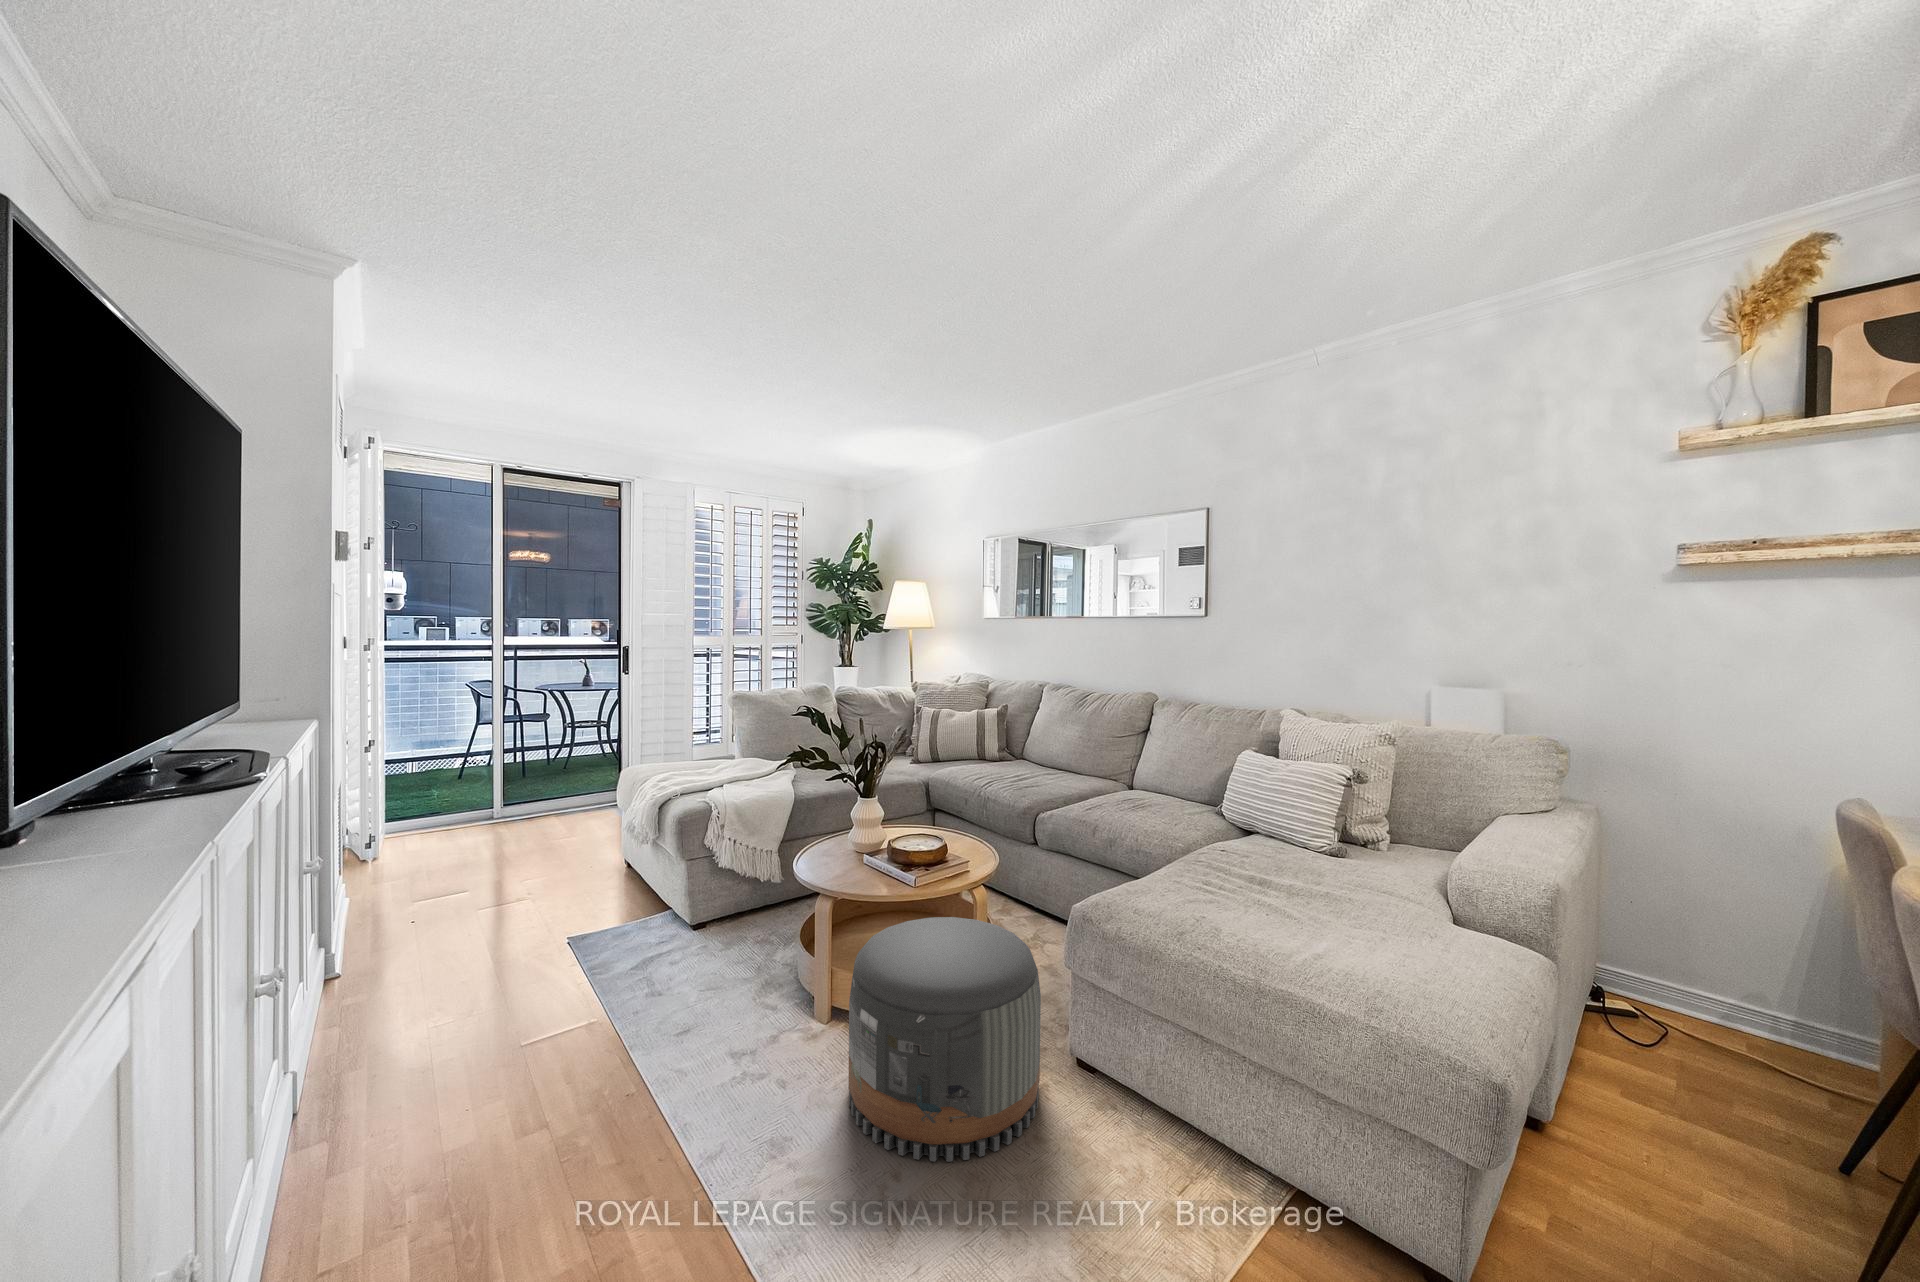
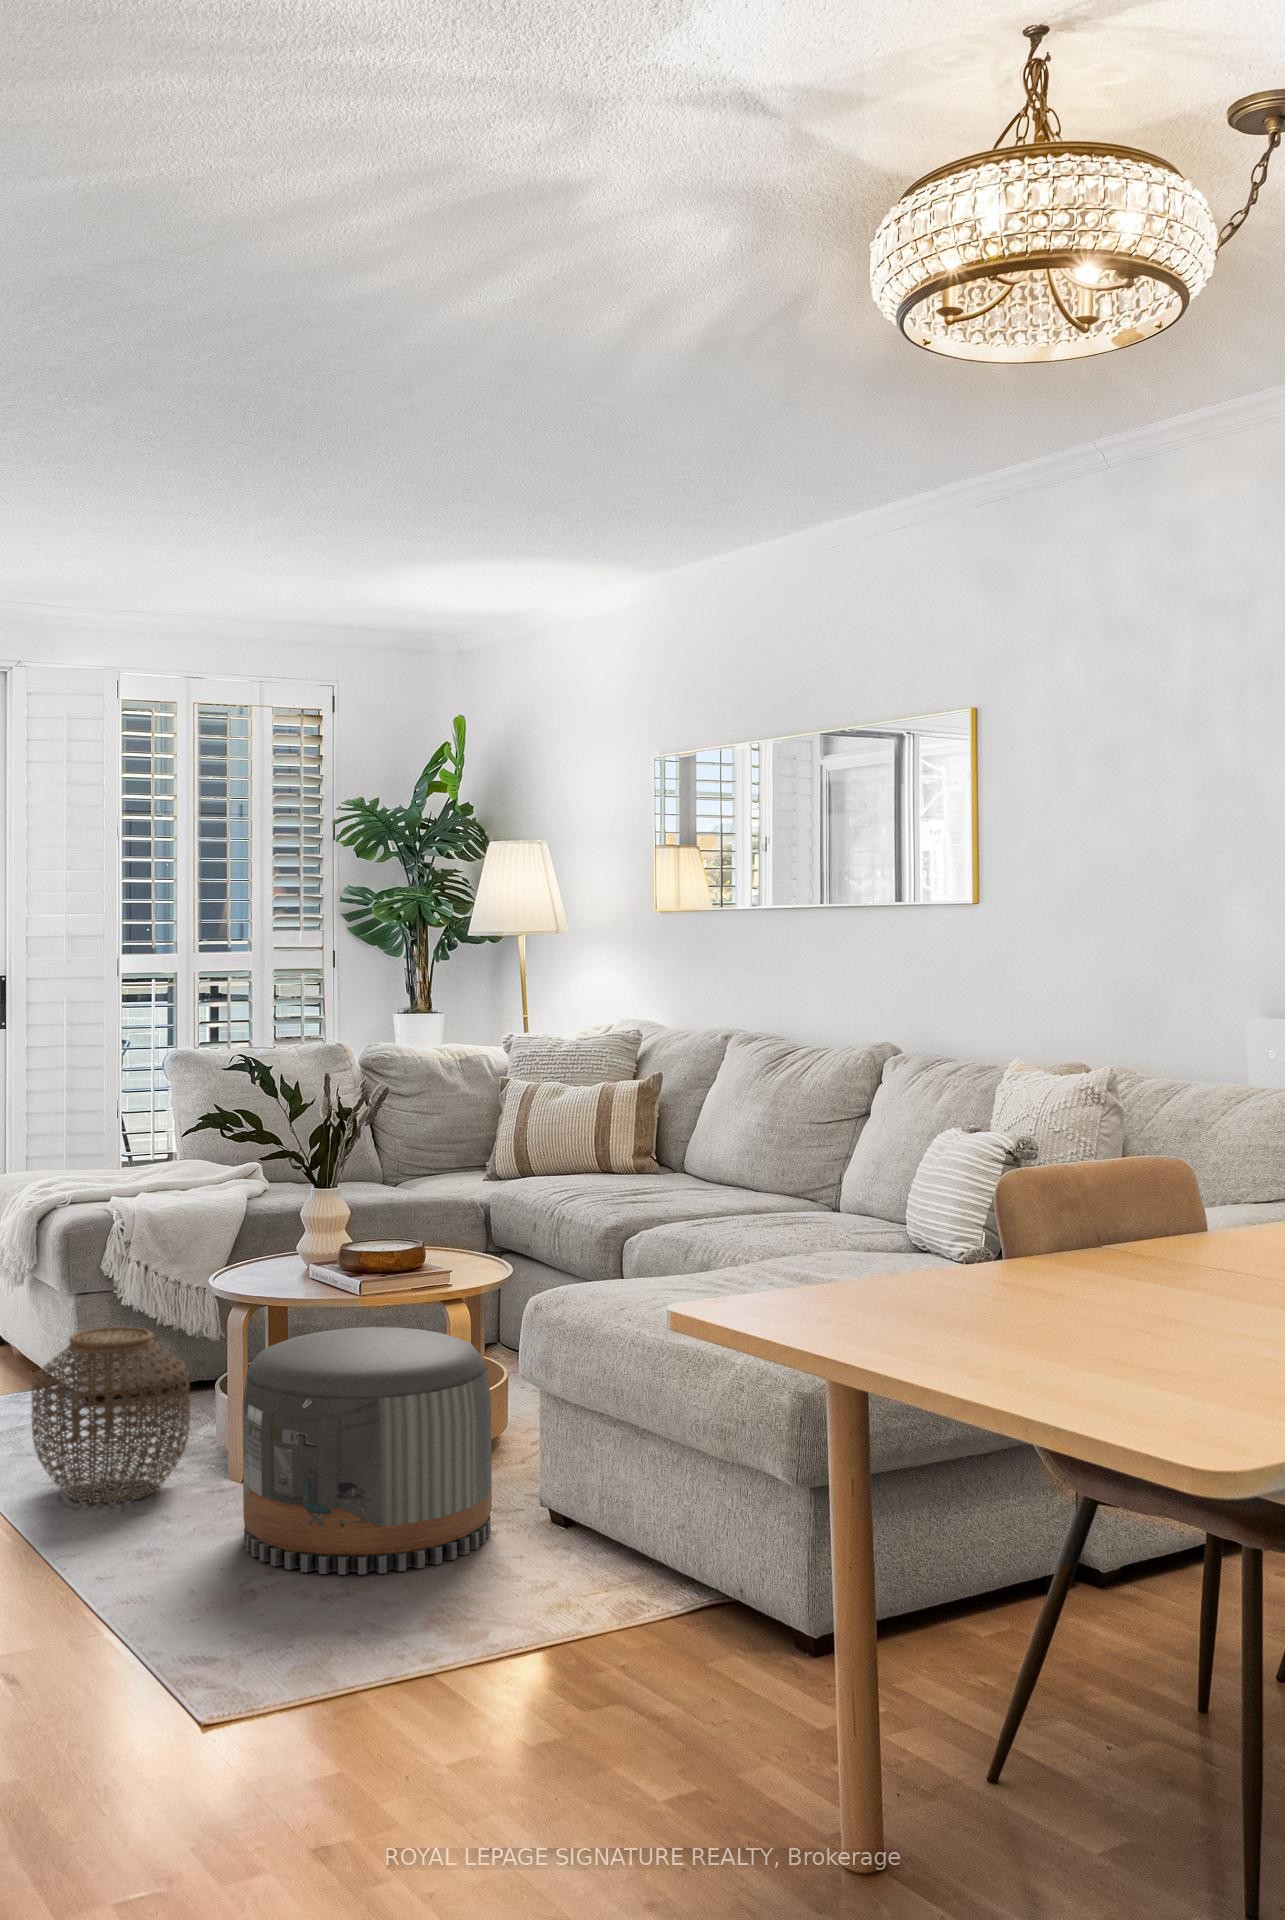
woven basket: none [668,911,787,1056] -> present [32,1327,190,1503]

